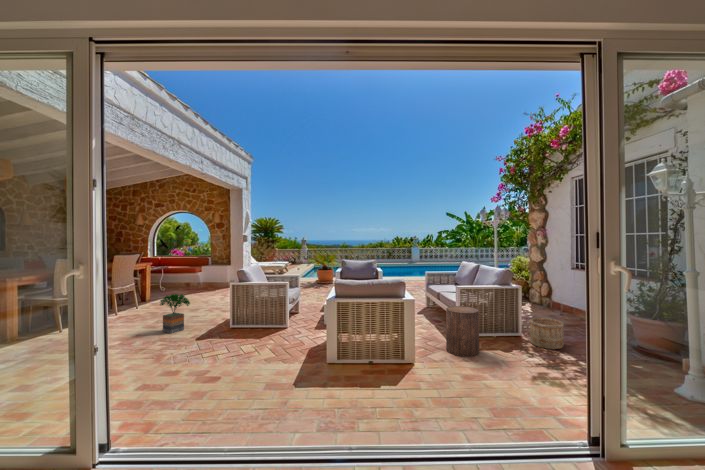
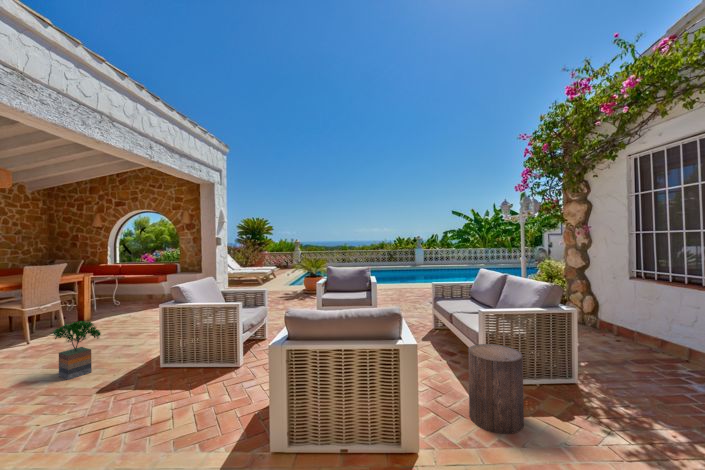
wooden bucket: present [529,318,565,349] -> none [595,358,657,415]

